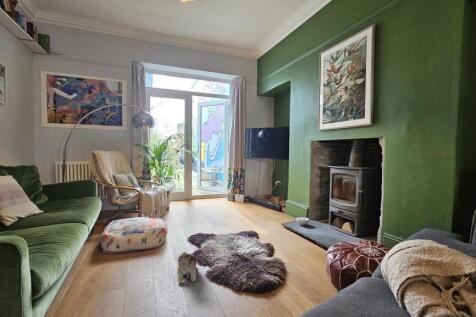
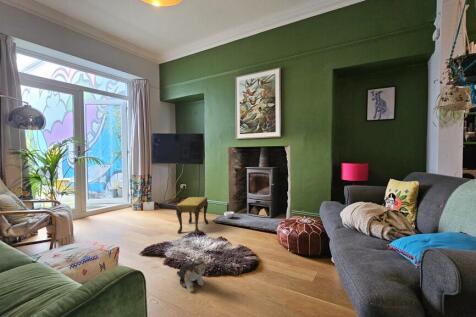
footstool: none [235,194,275,234] -> present [176,197,208,234]

